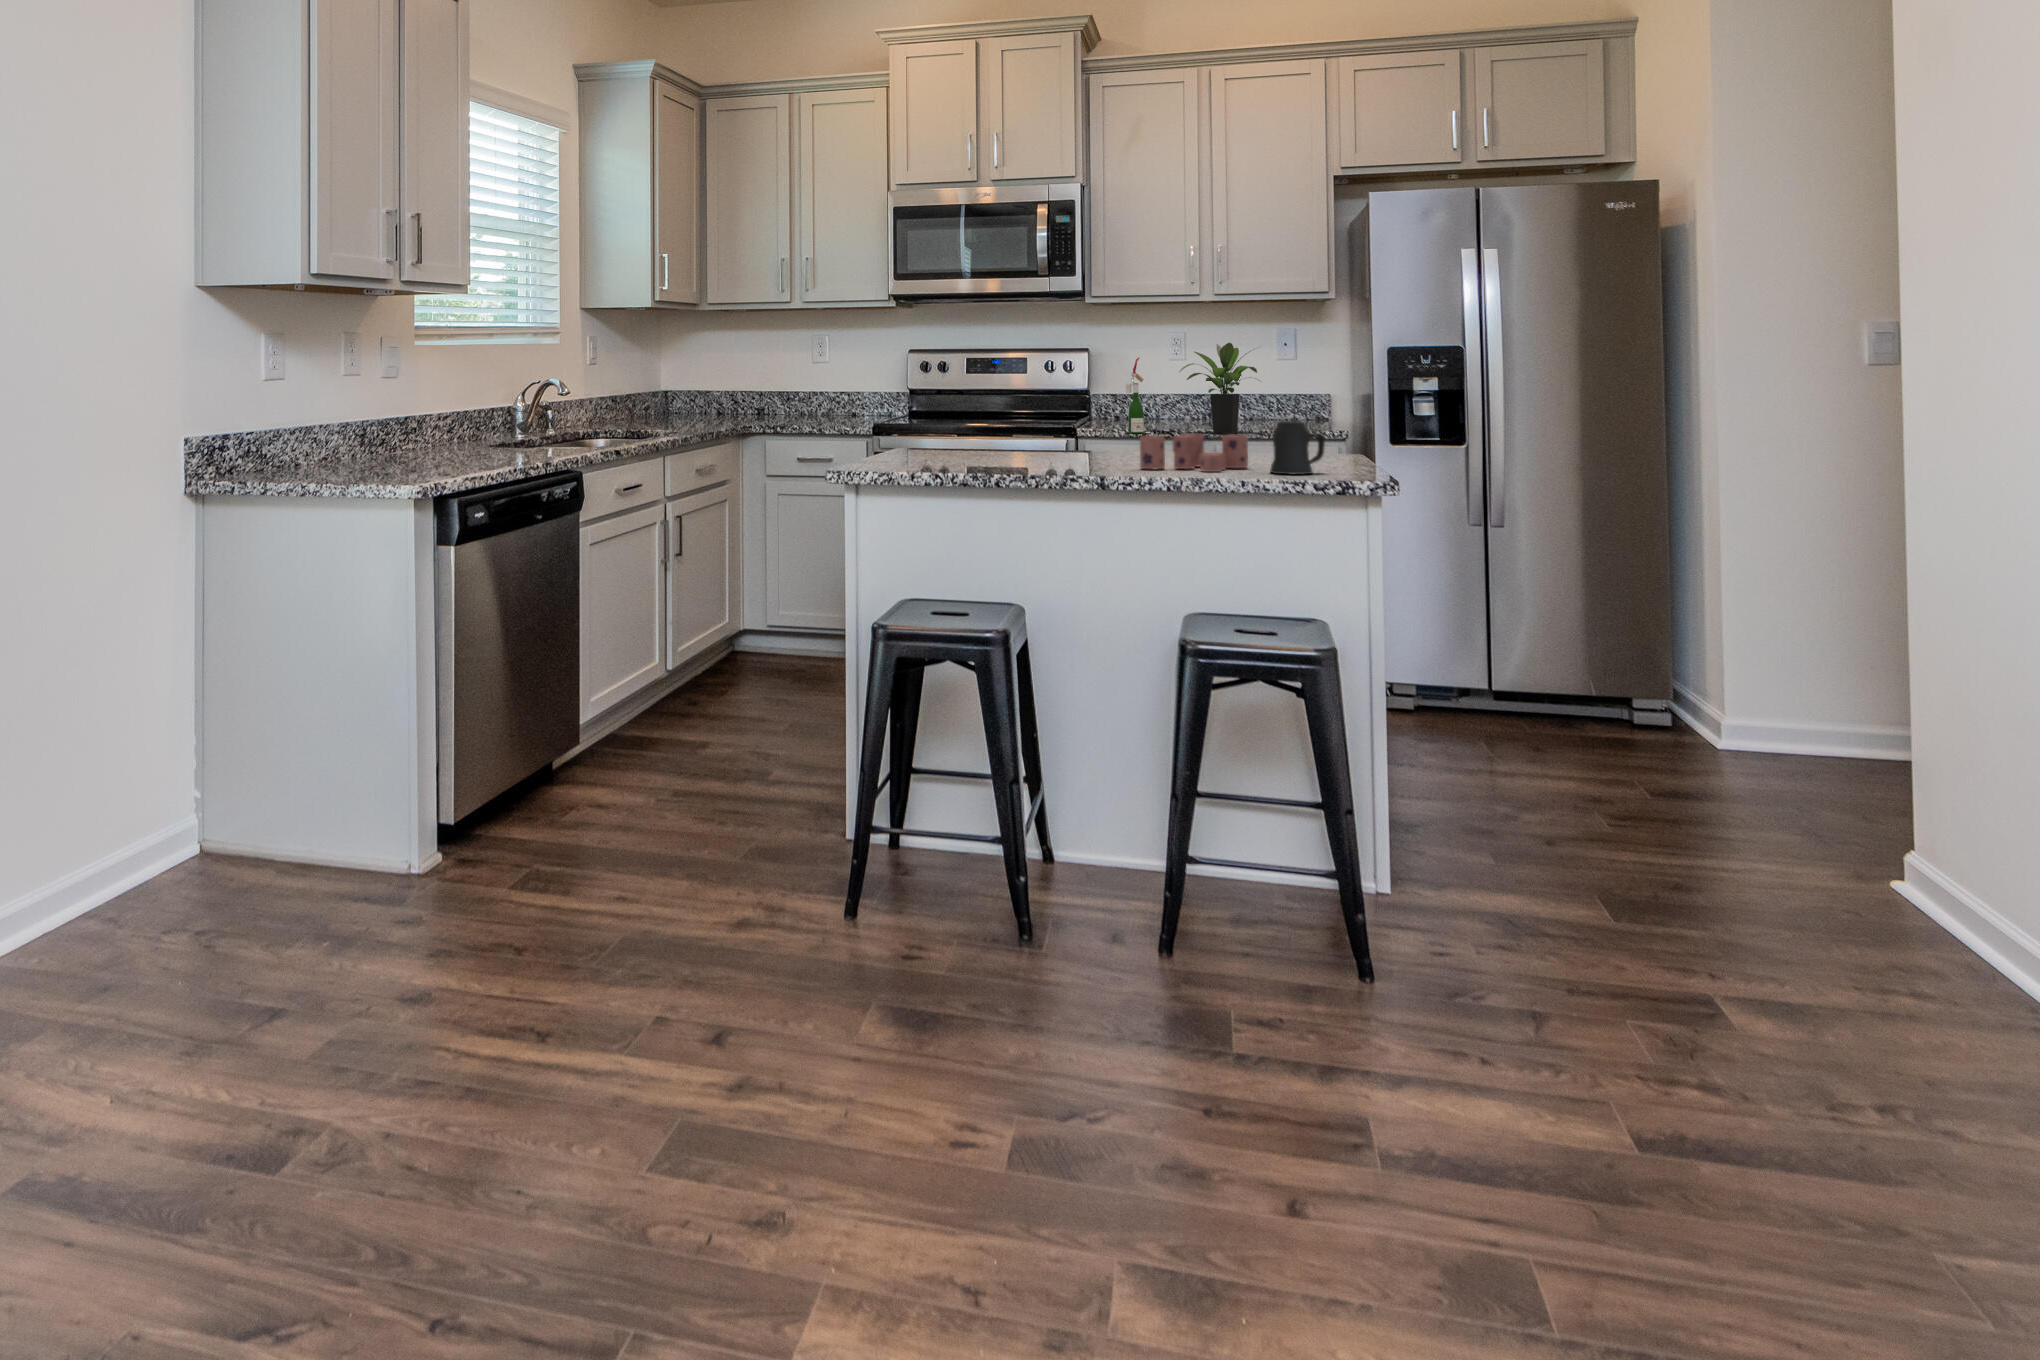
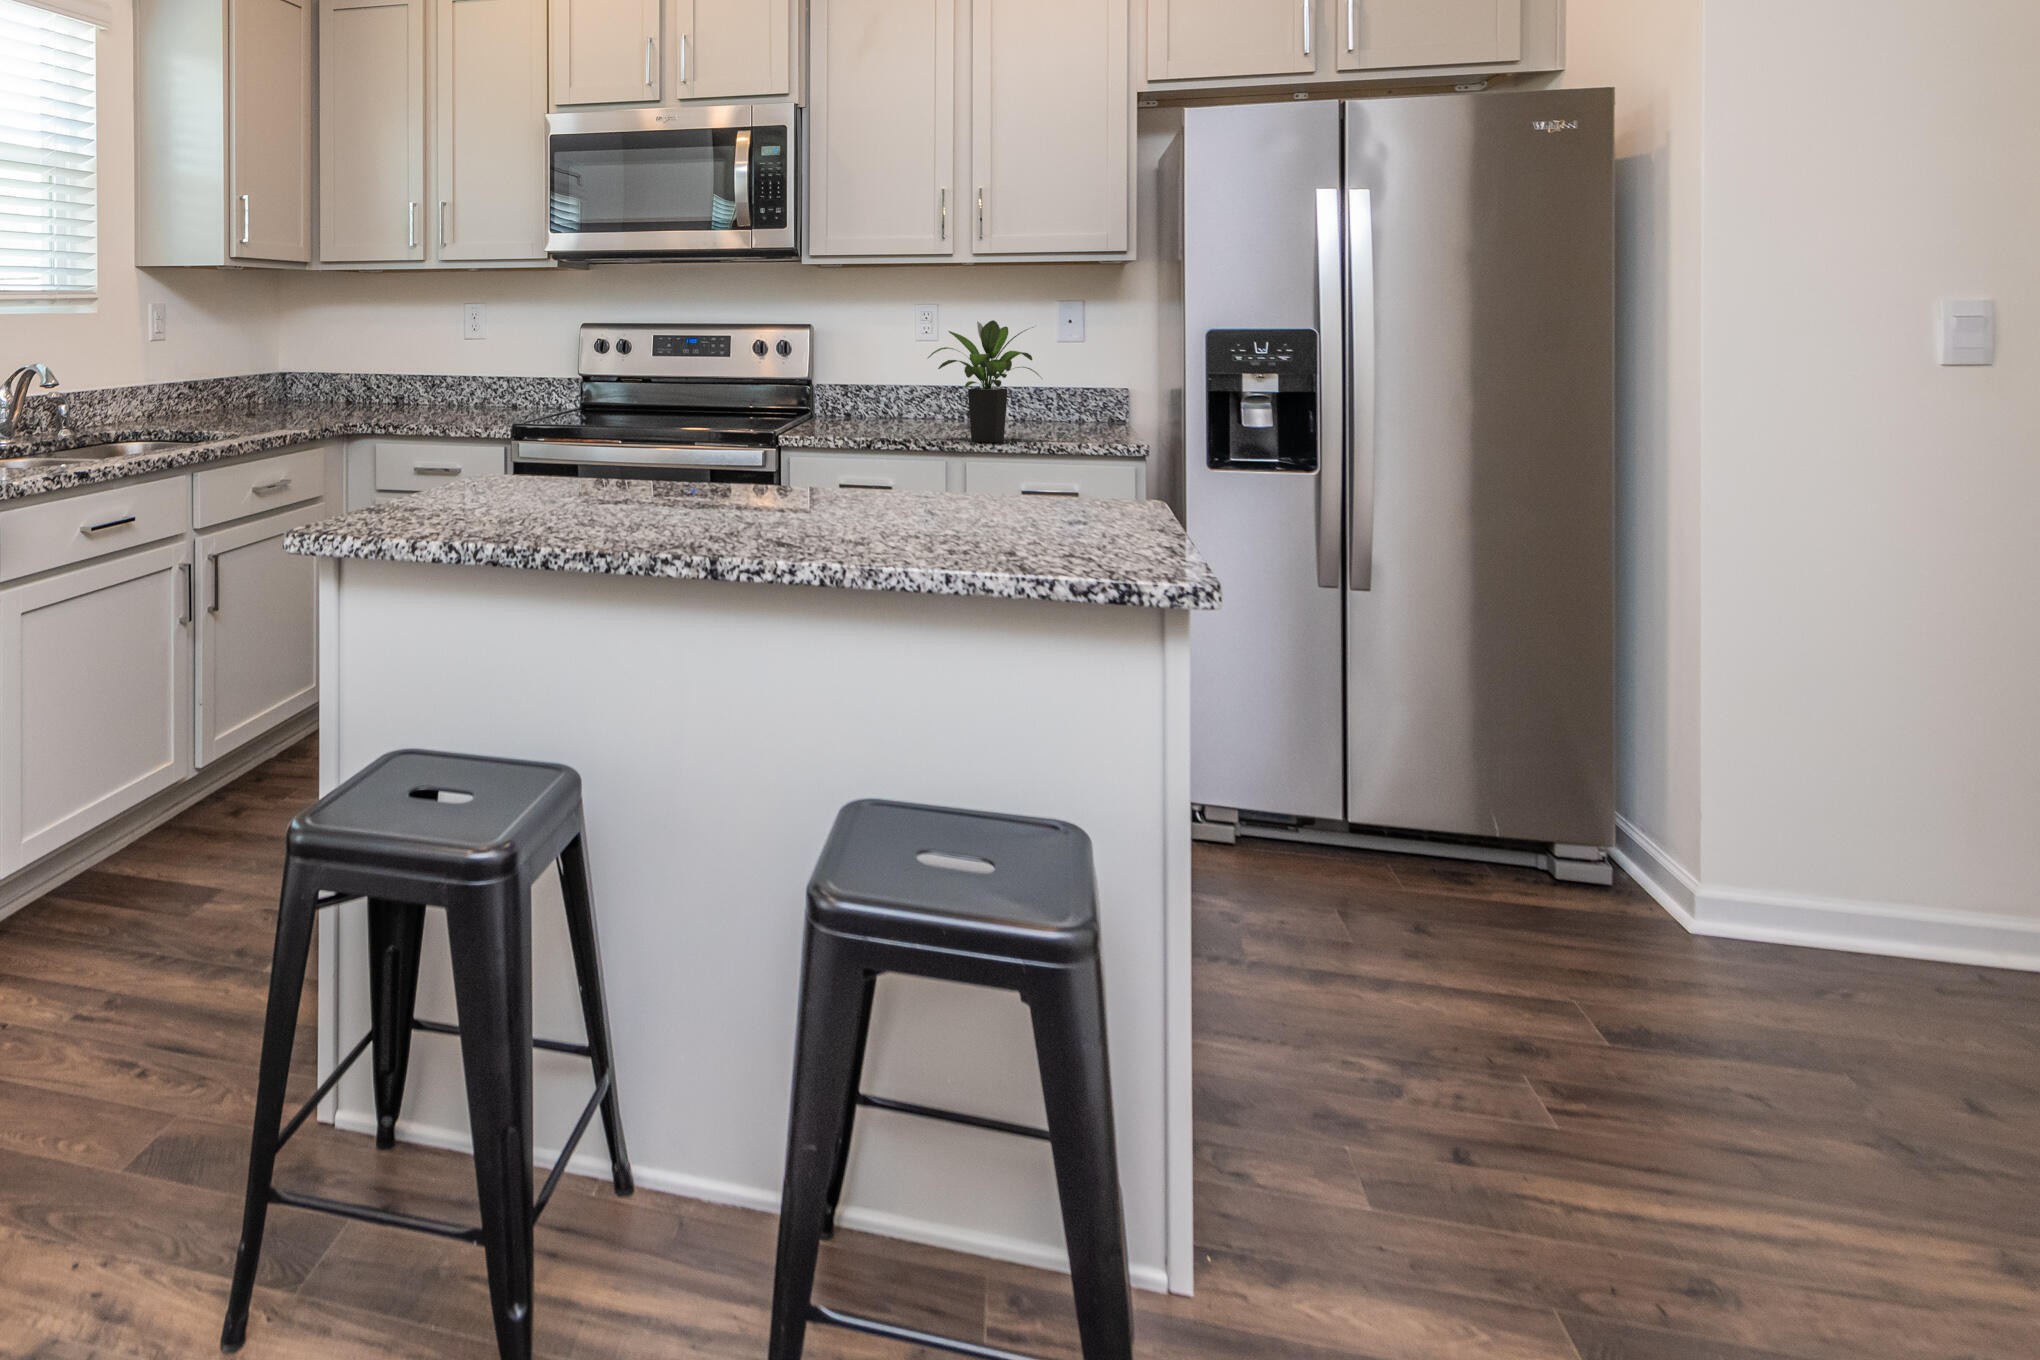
wine bottle: present [1126,357,1150,434] -> none [858,338,889,440]
mug: present [1270,421,1325,475] -> none [994,468,1091,566]
candle: present [1140,434,1248,472] -> none [786,477,967,552]

